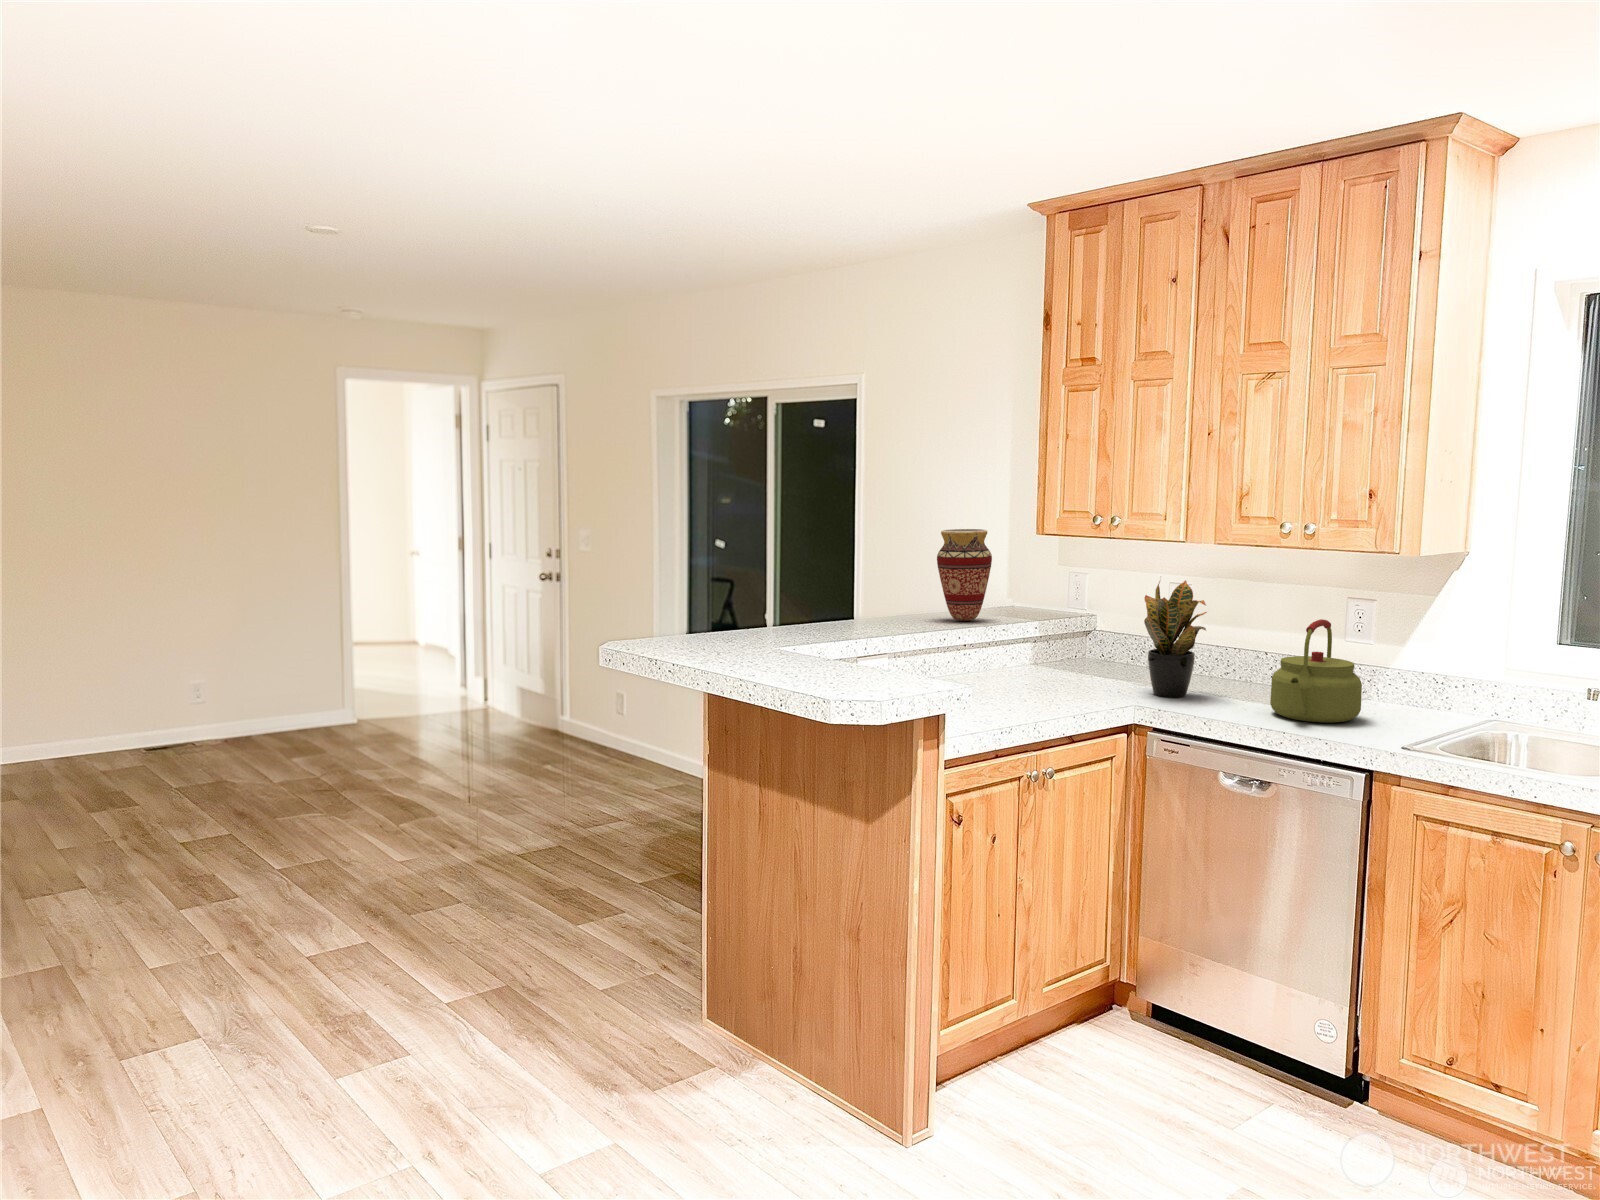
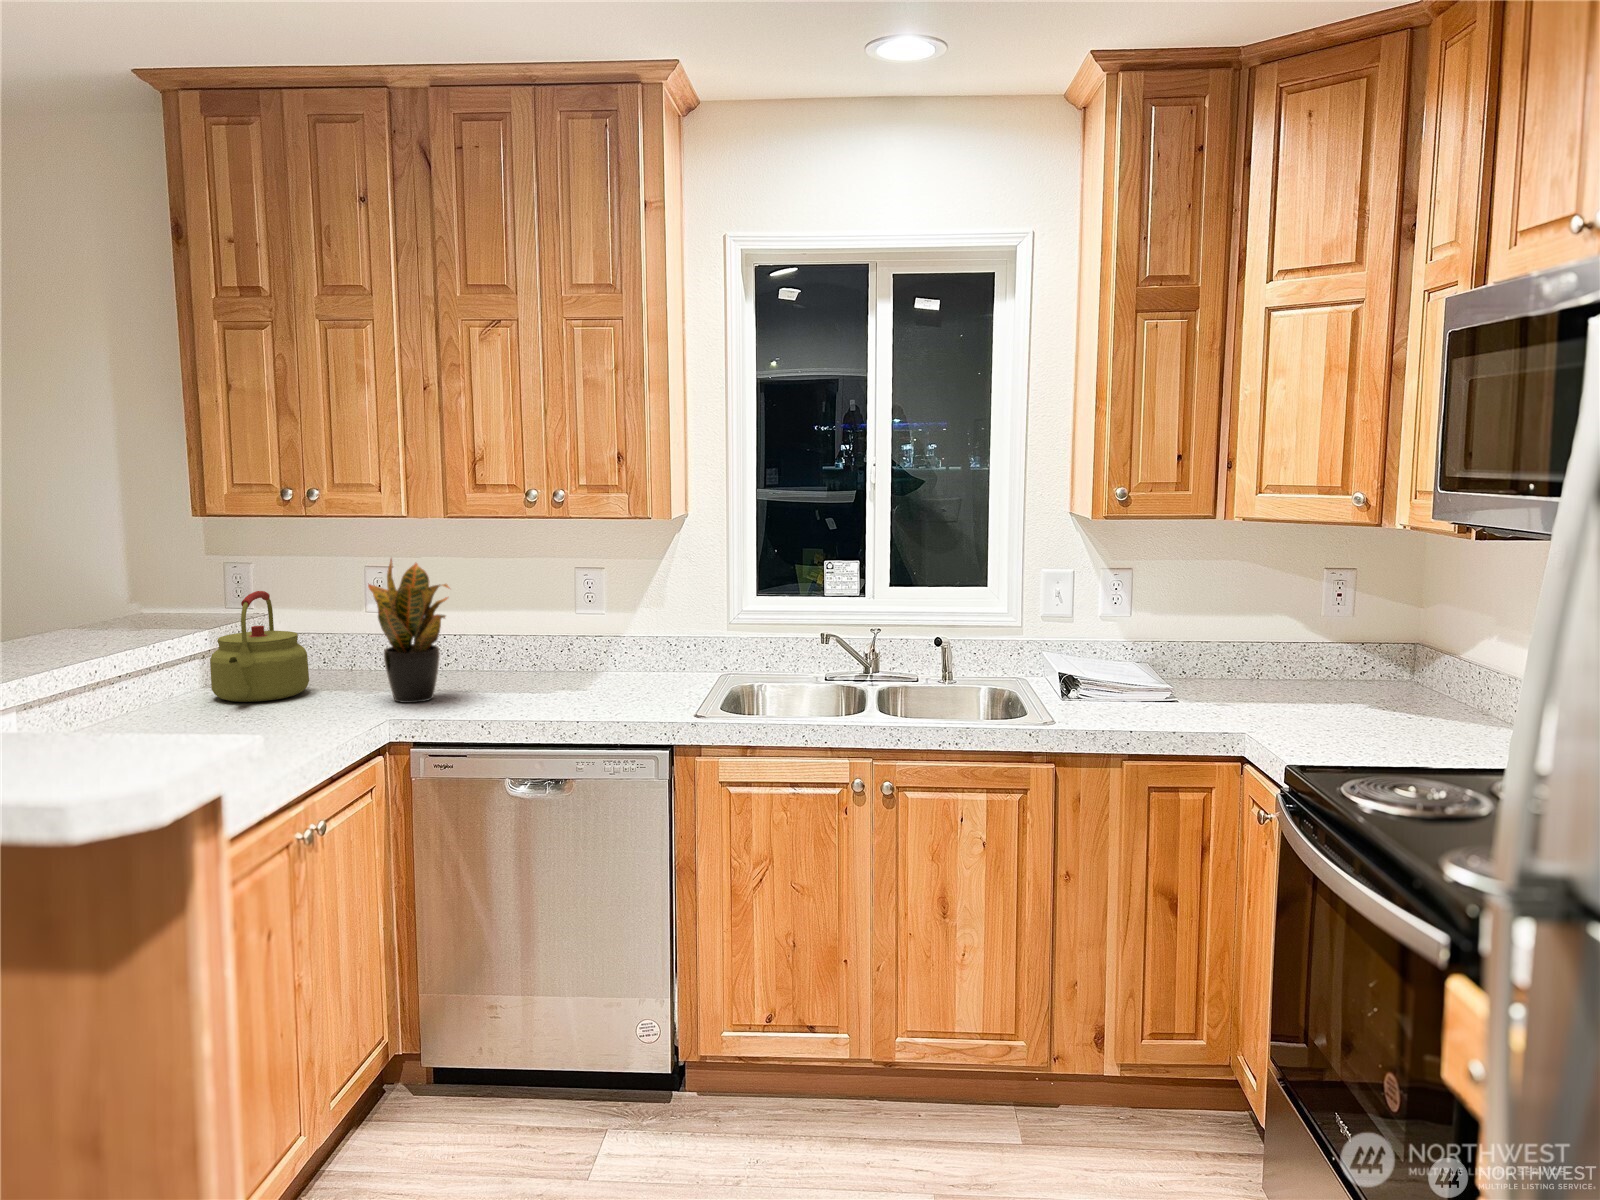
vase: present [937,529,992,621] -> none [40,514,128,642]
kettle: present [1270,619,1362,723] -> present [210,591,309,702]

